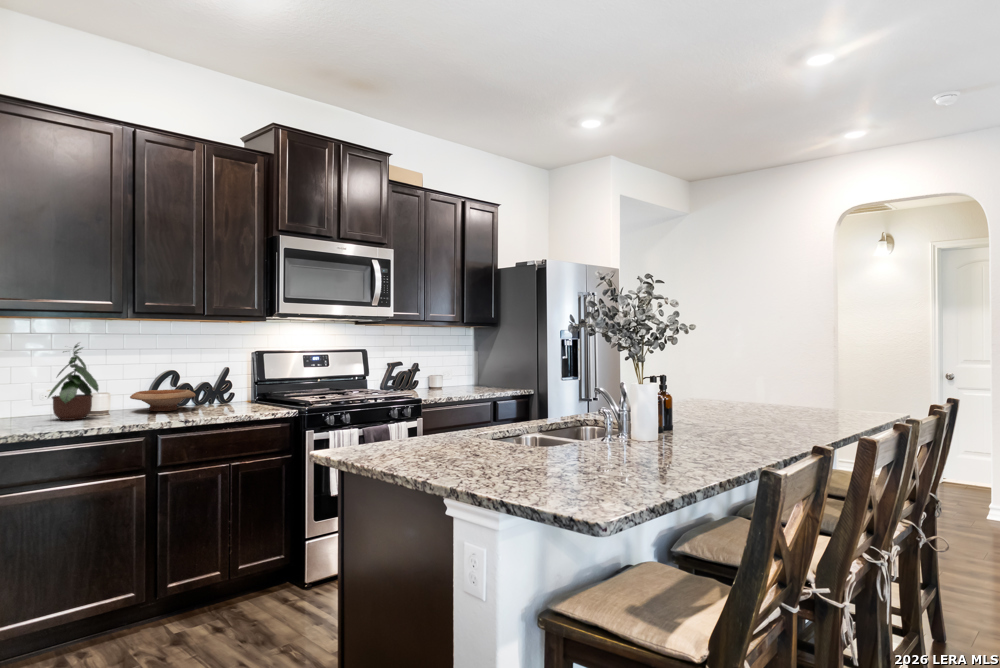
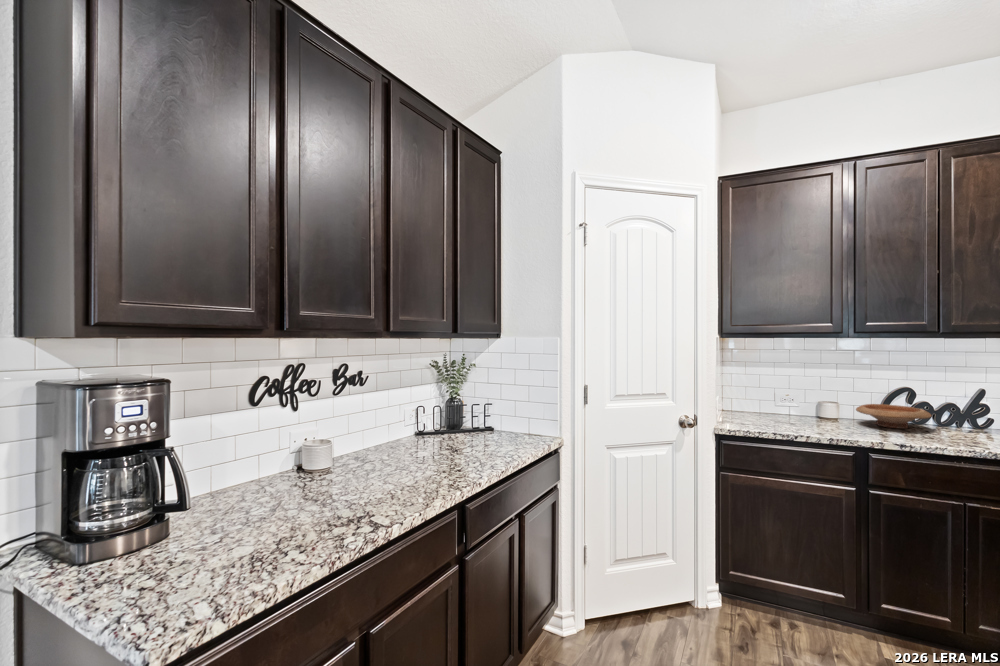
potted plant: present [48,344,99,420] -> none [778,358,826,423]

